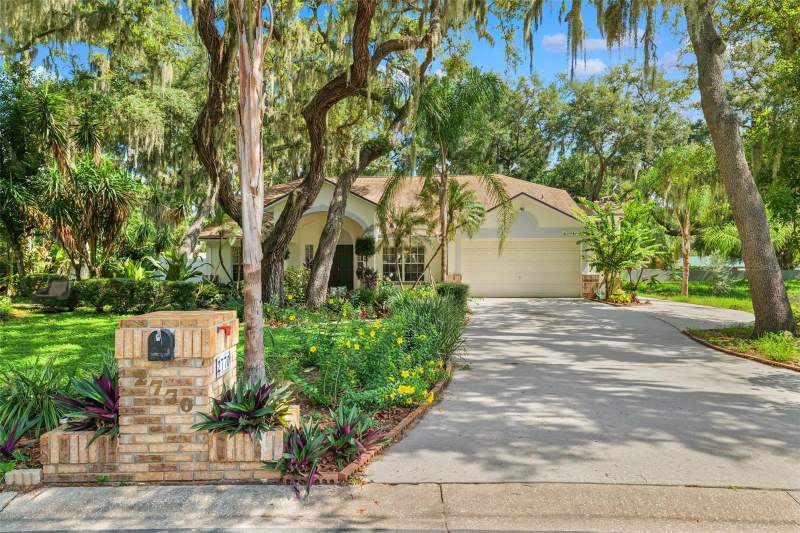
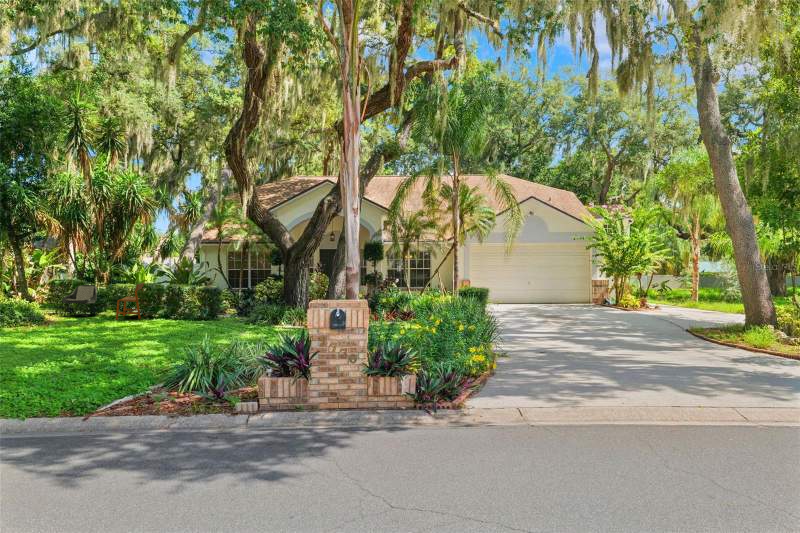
bench: none [81,278,118,317] -> present [116,283,145,320]

